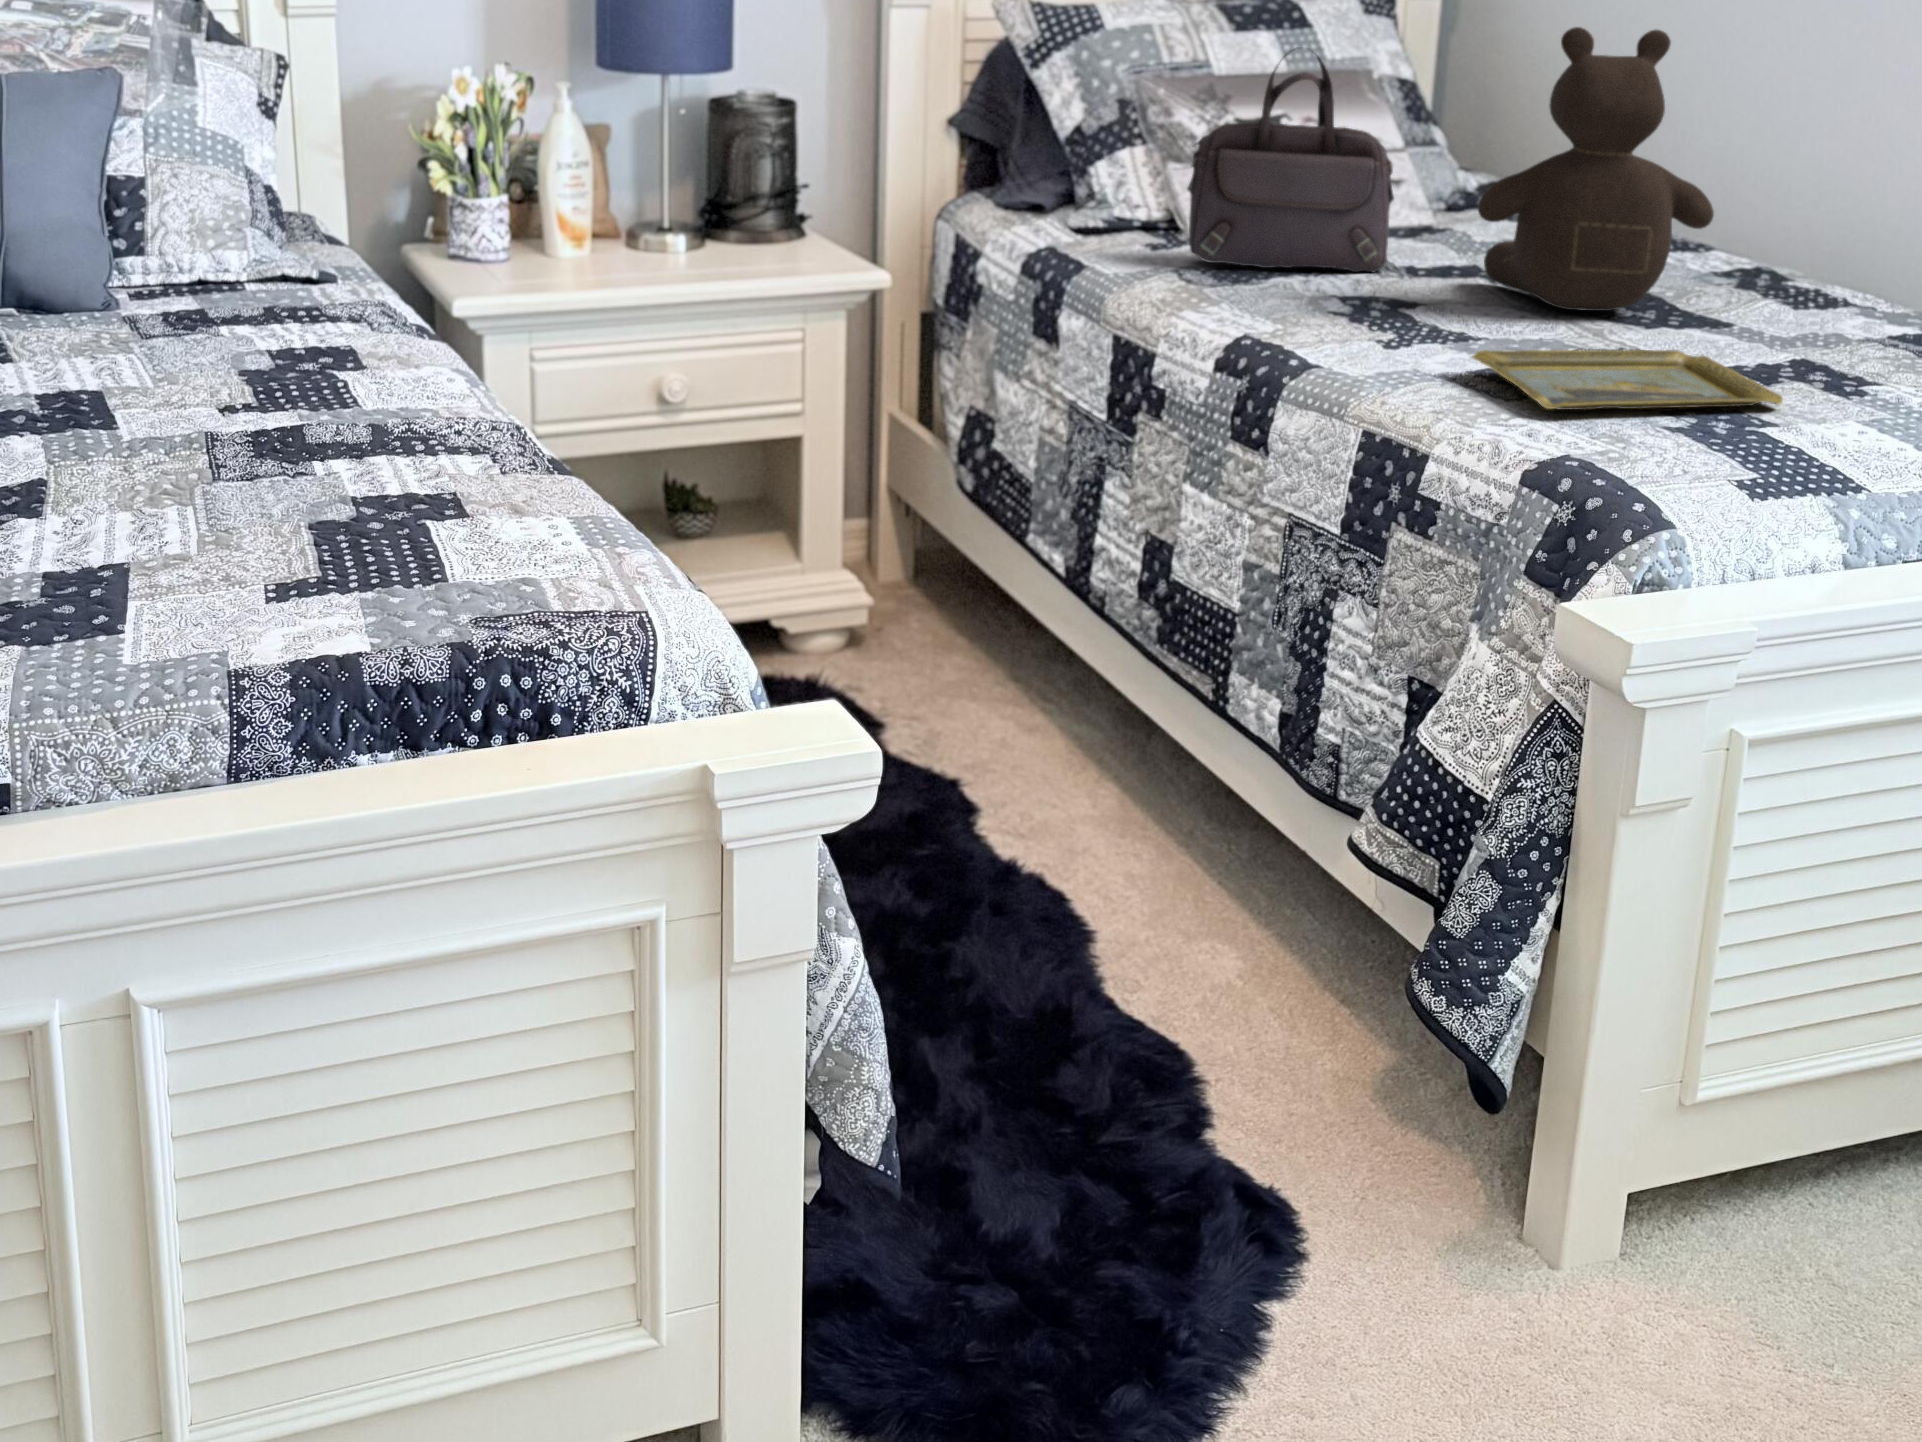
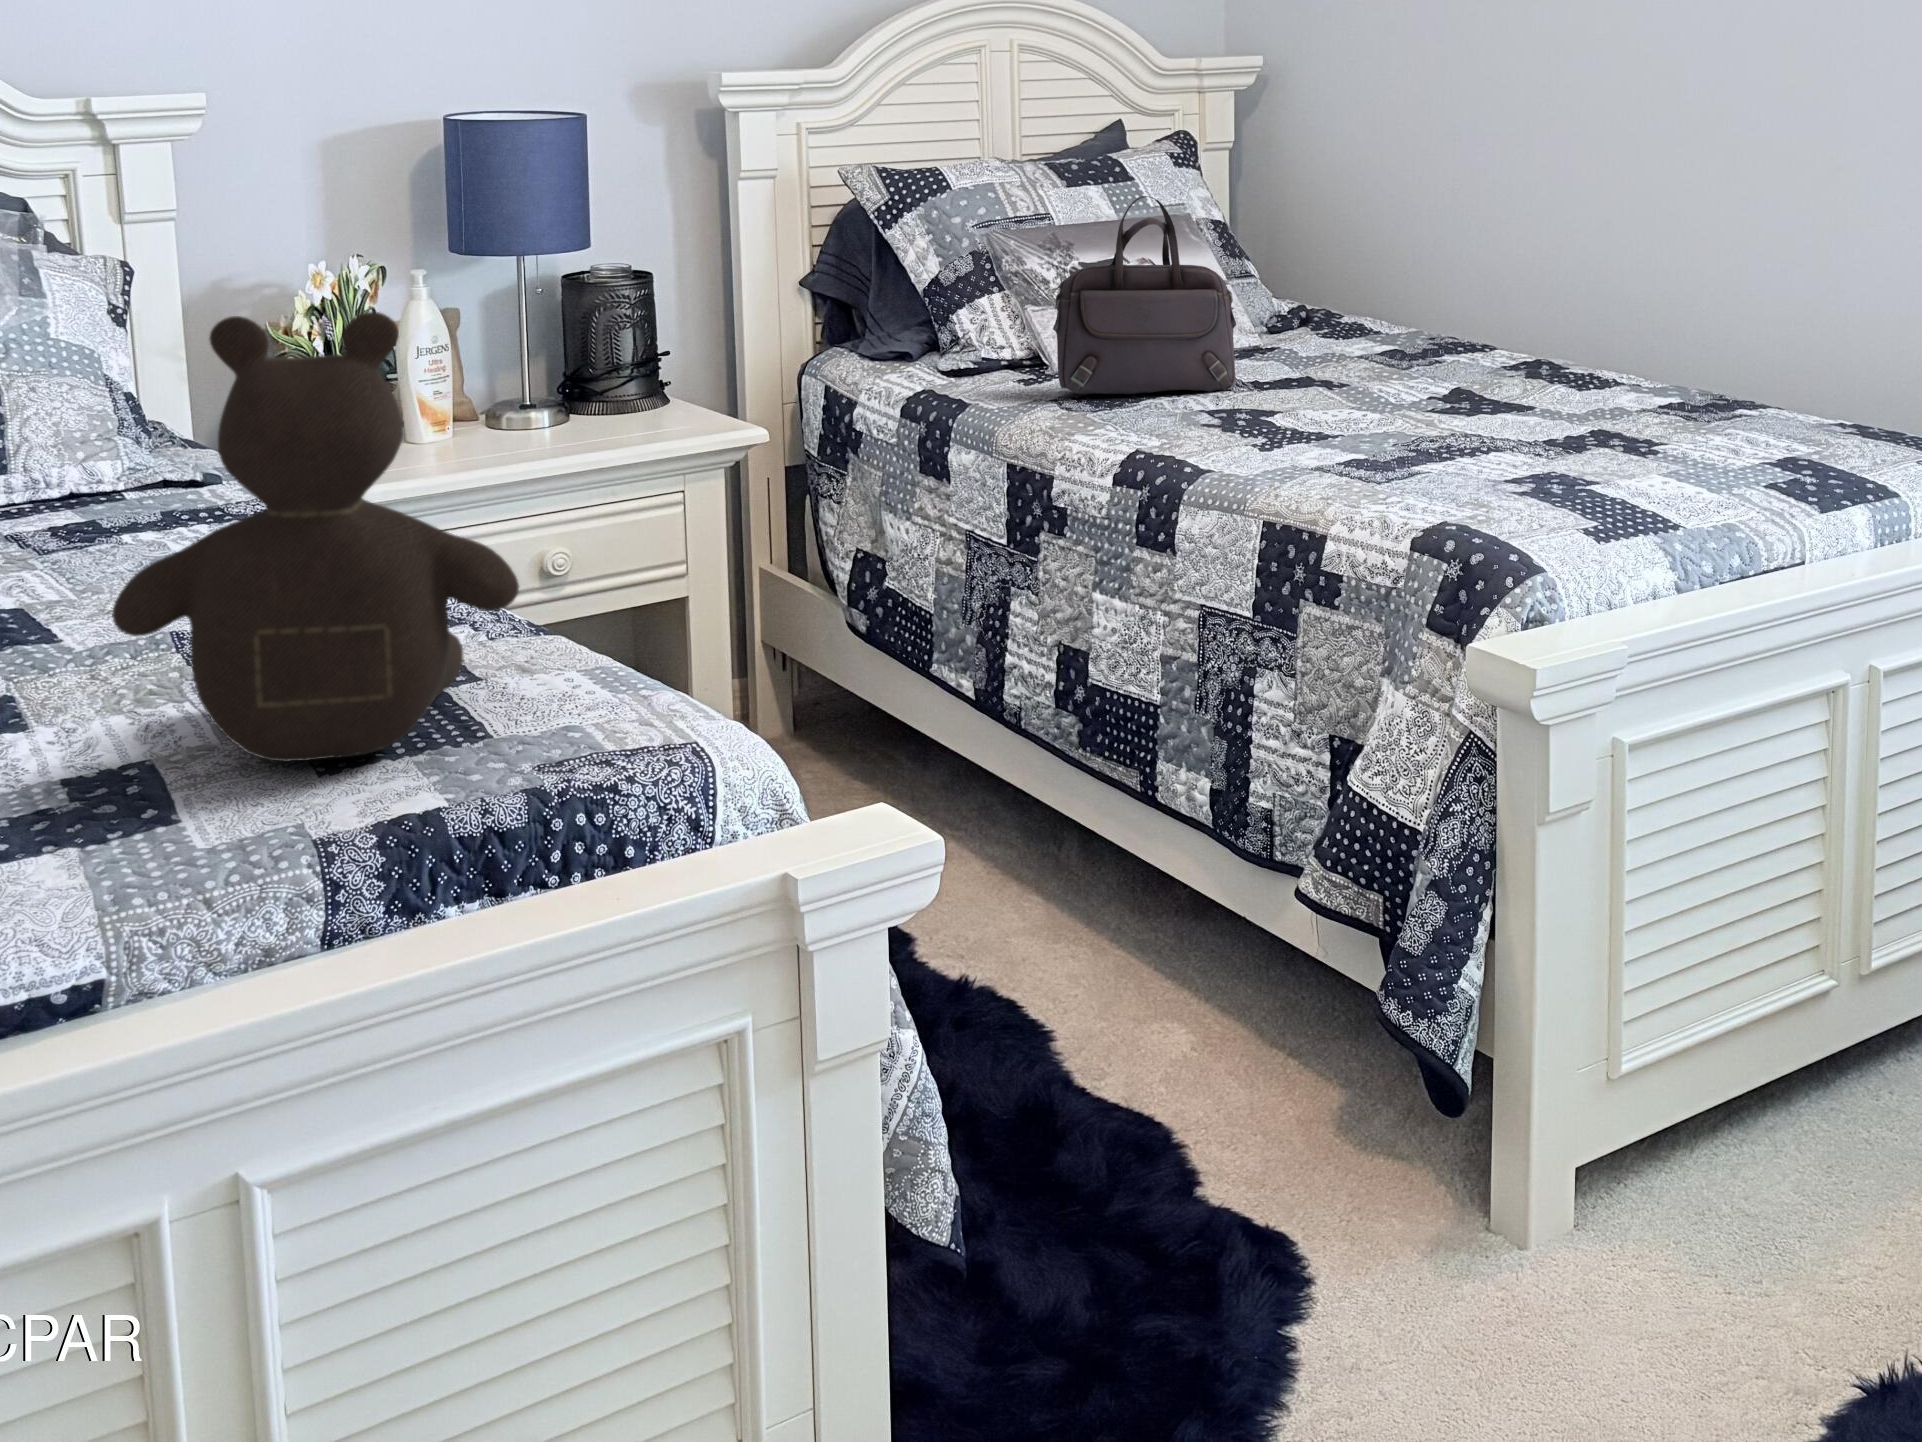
teddy bear: present [1478,27,1714,311] -> present [112,312,519,762]
tray: present [1472,350,1783,410] -> none [1339,432,1598,488]

